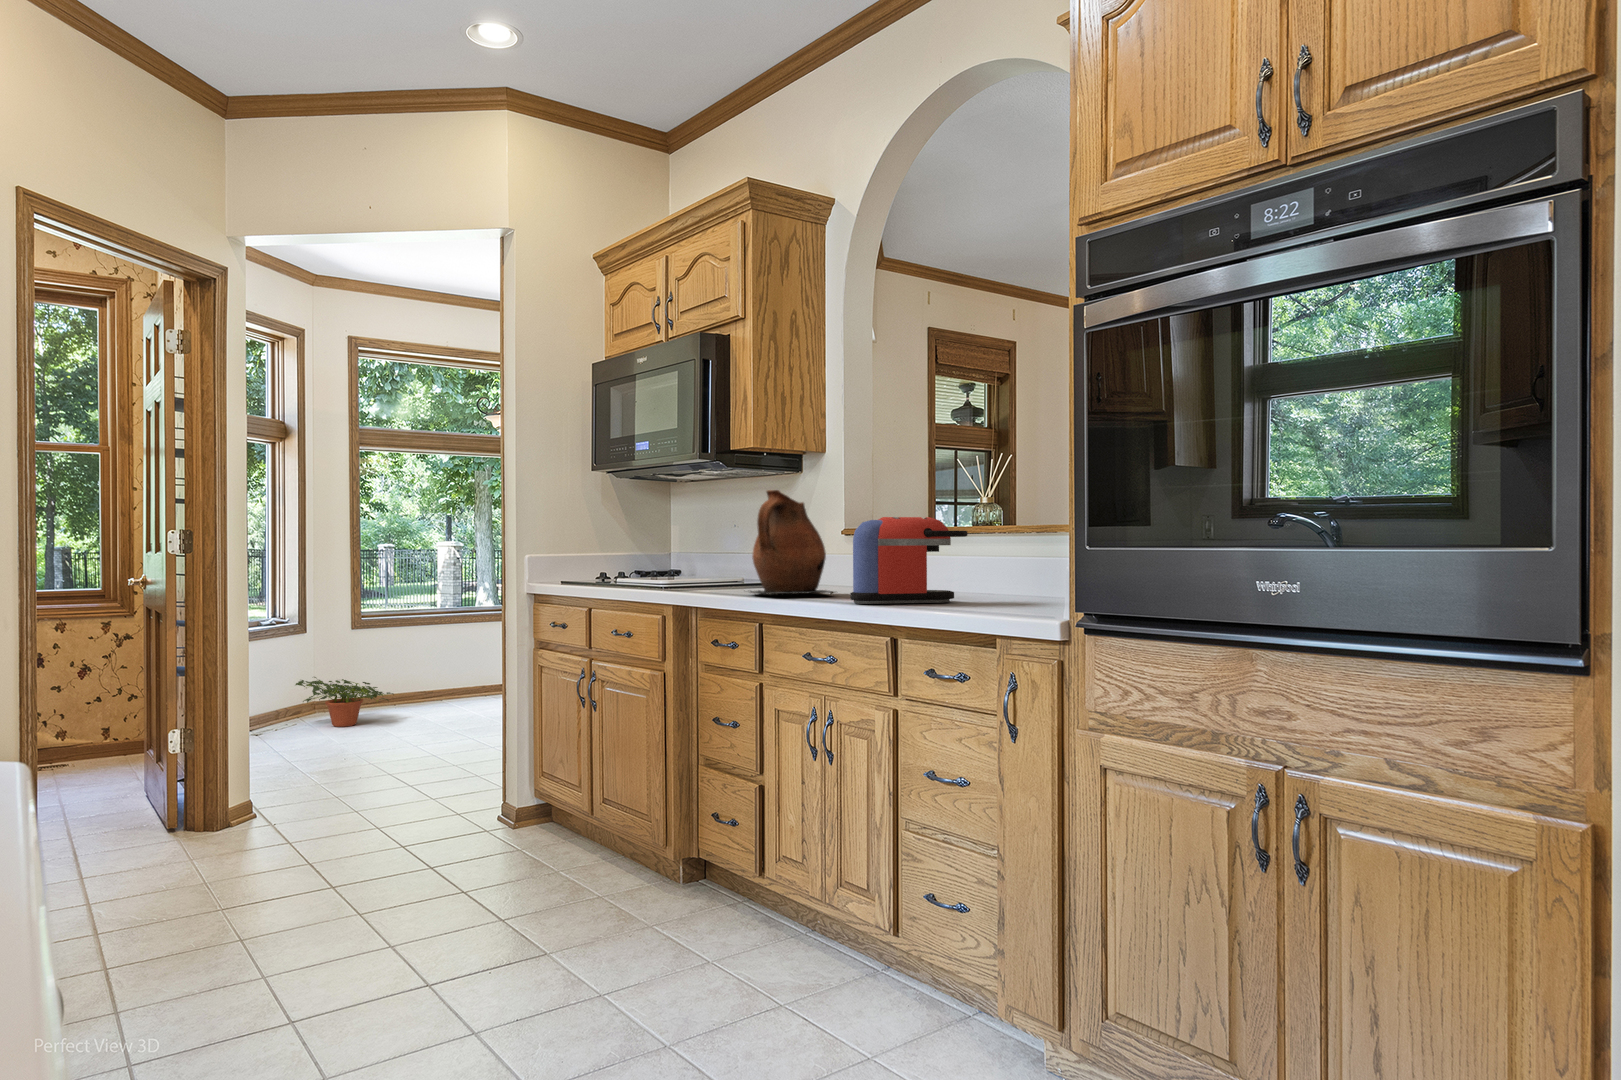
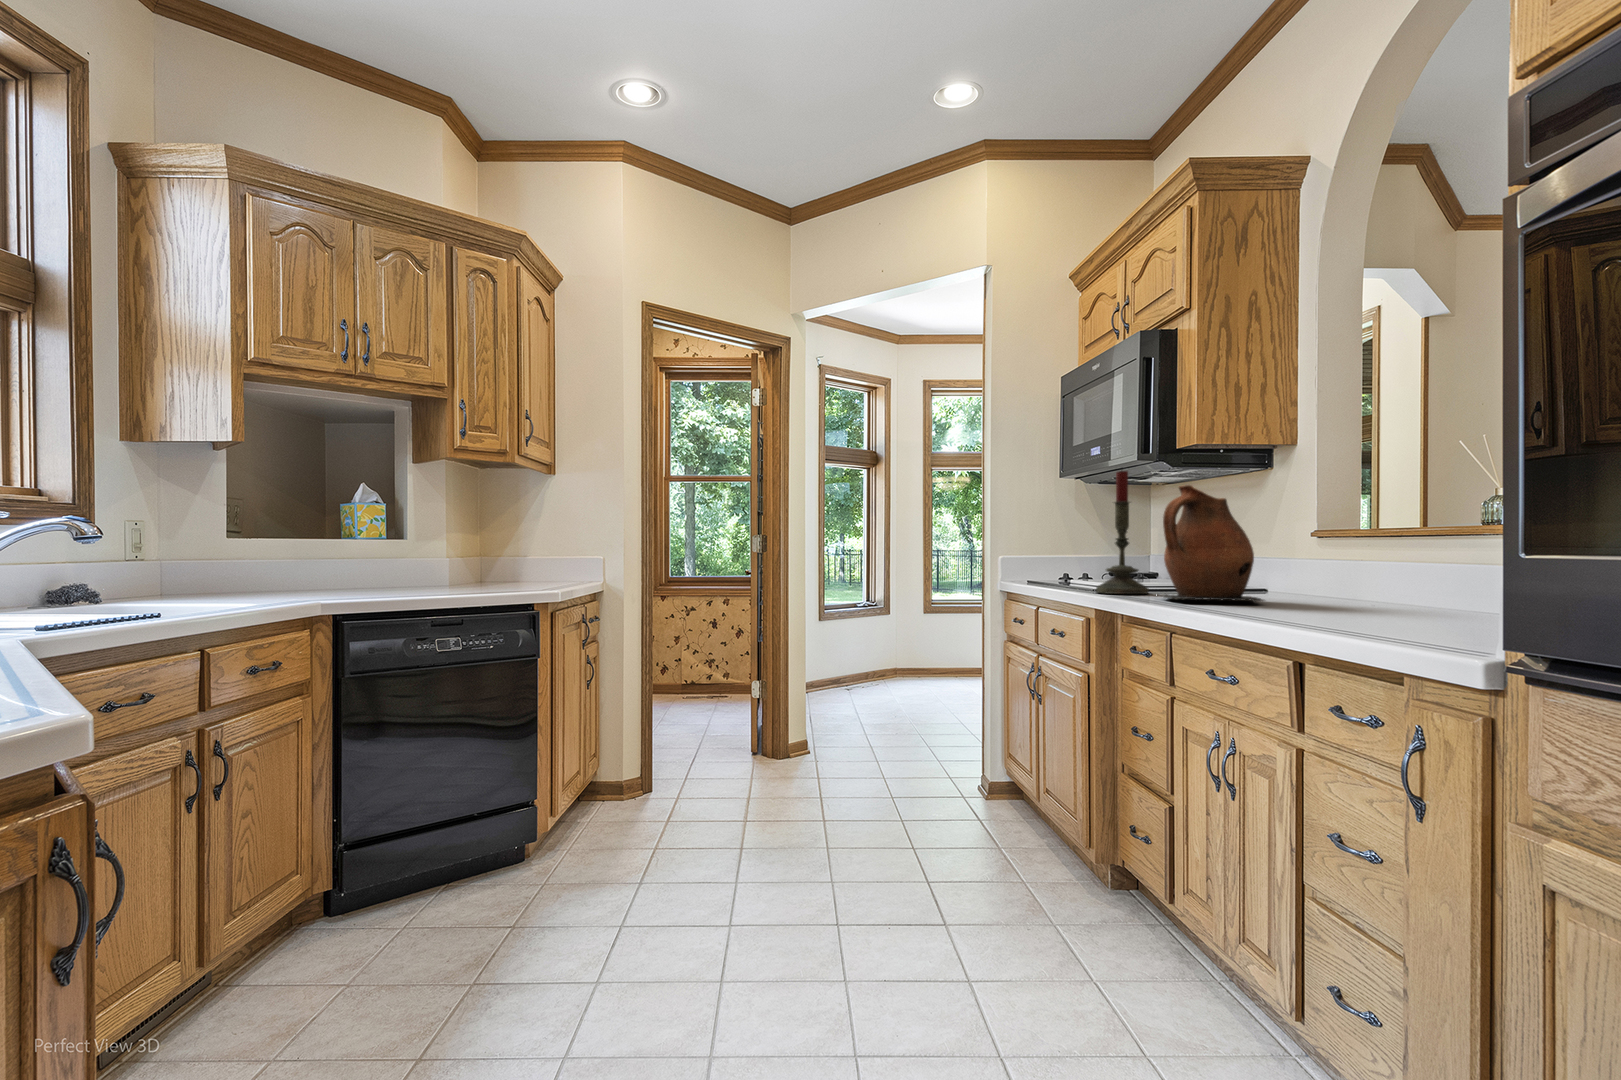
candle: none [678,469,726,592] -> present [1096,471,1149,594]
coffee maker: present [850,517,967,604] -> none [1257,511,1435,620]
potted plant: present [295,677,393,727] -> none [877,646,949,688]

